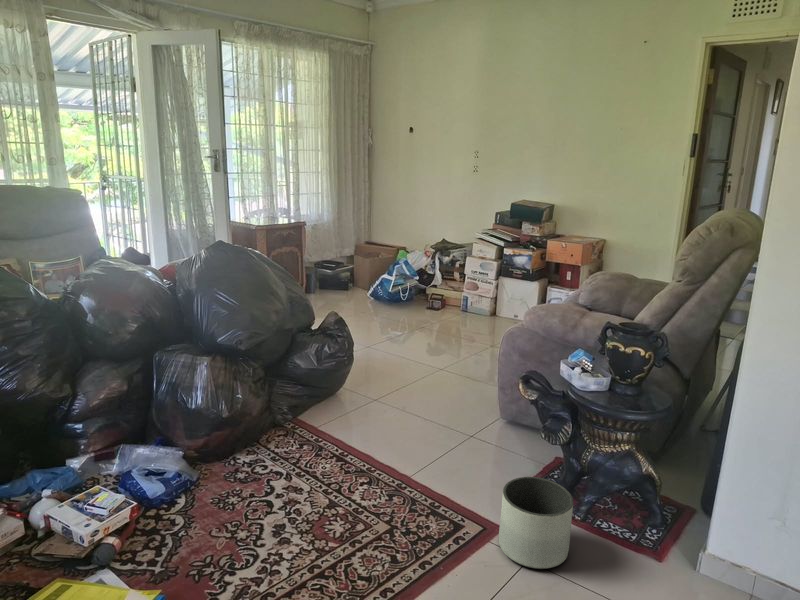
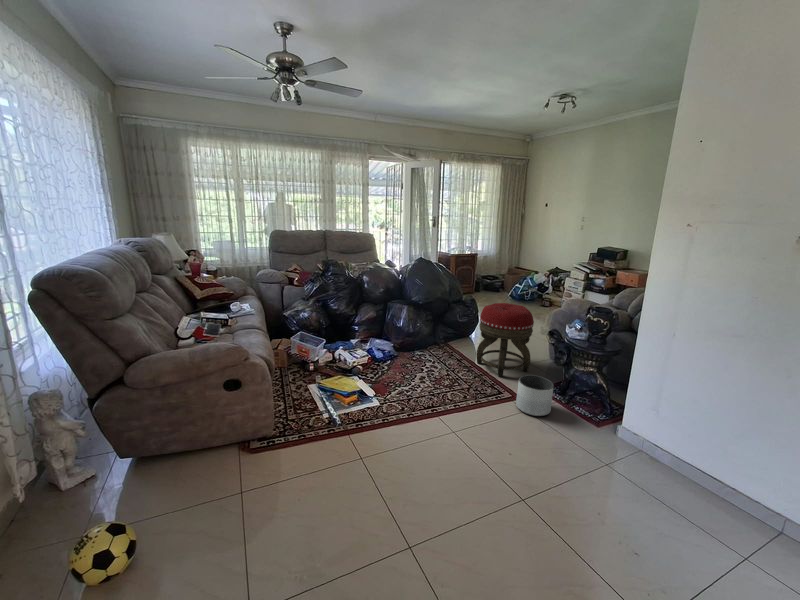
footstool: none [377,325,486,483] -> present [477,303,534,377]

